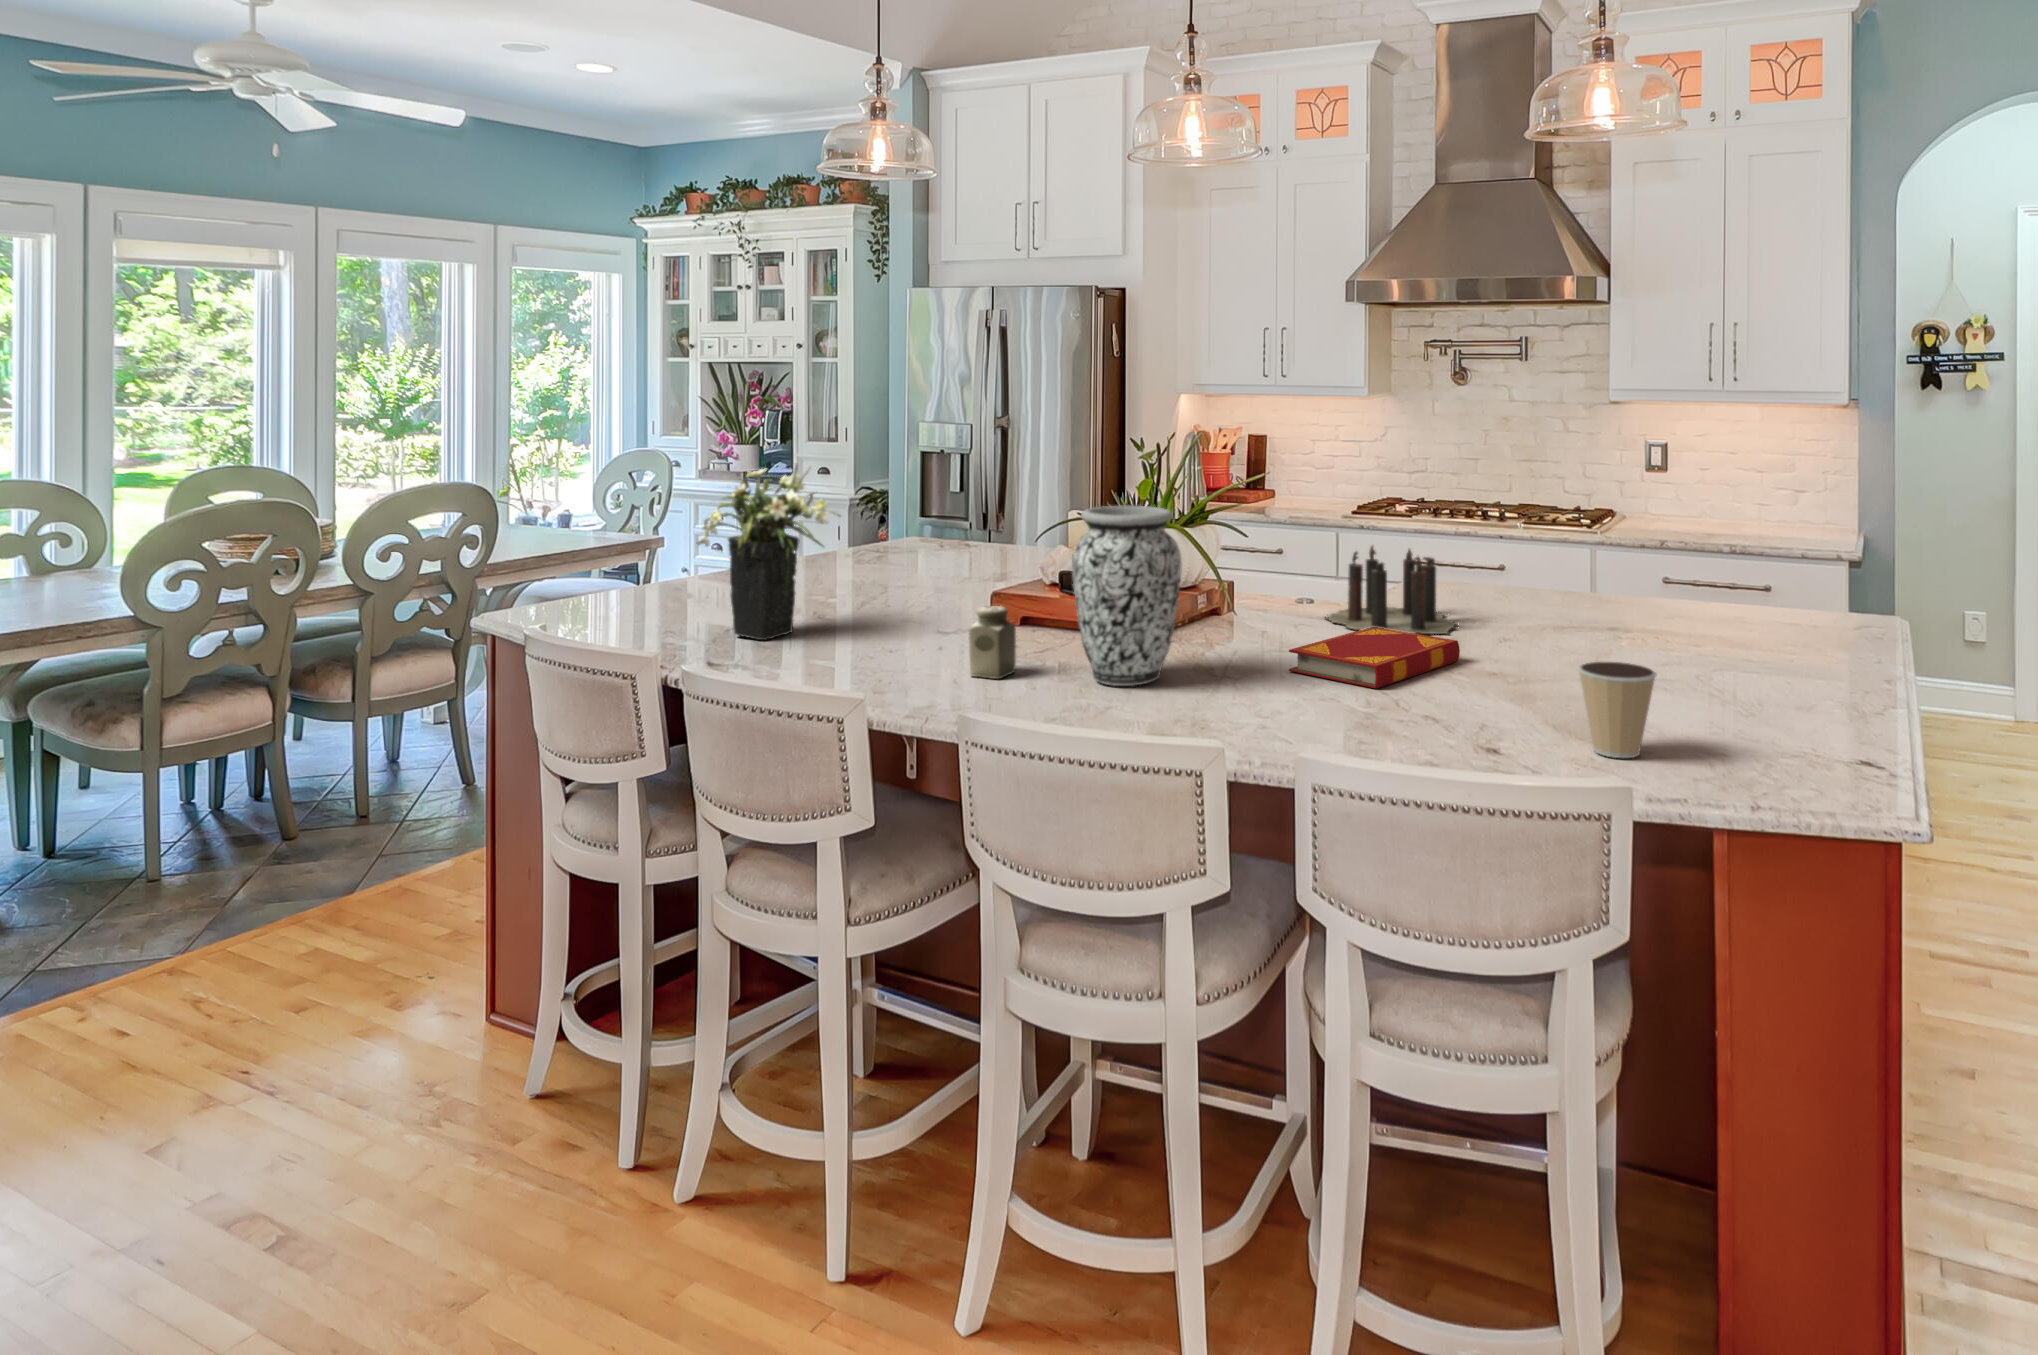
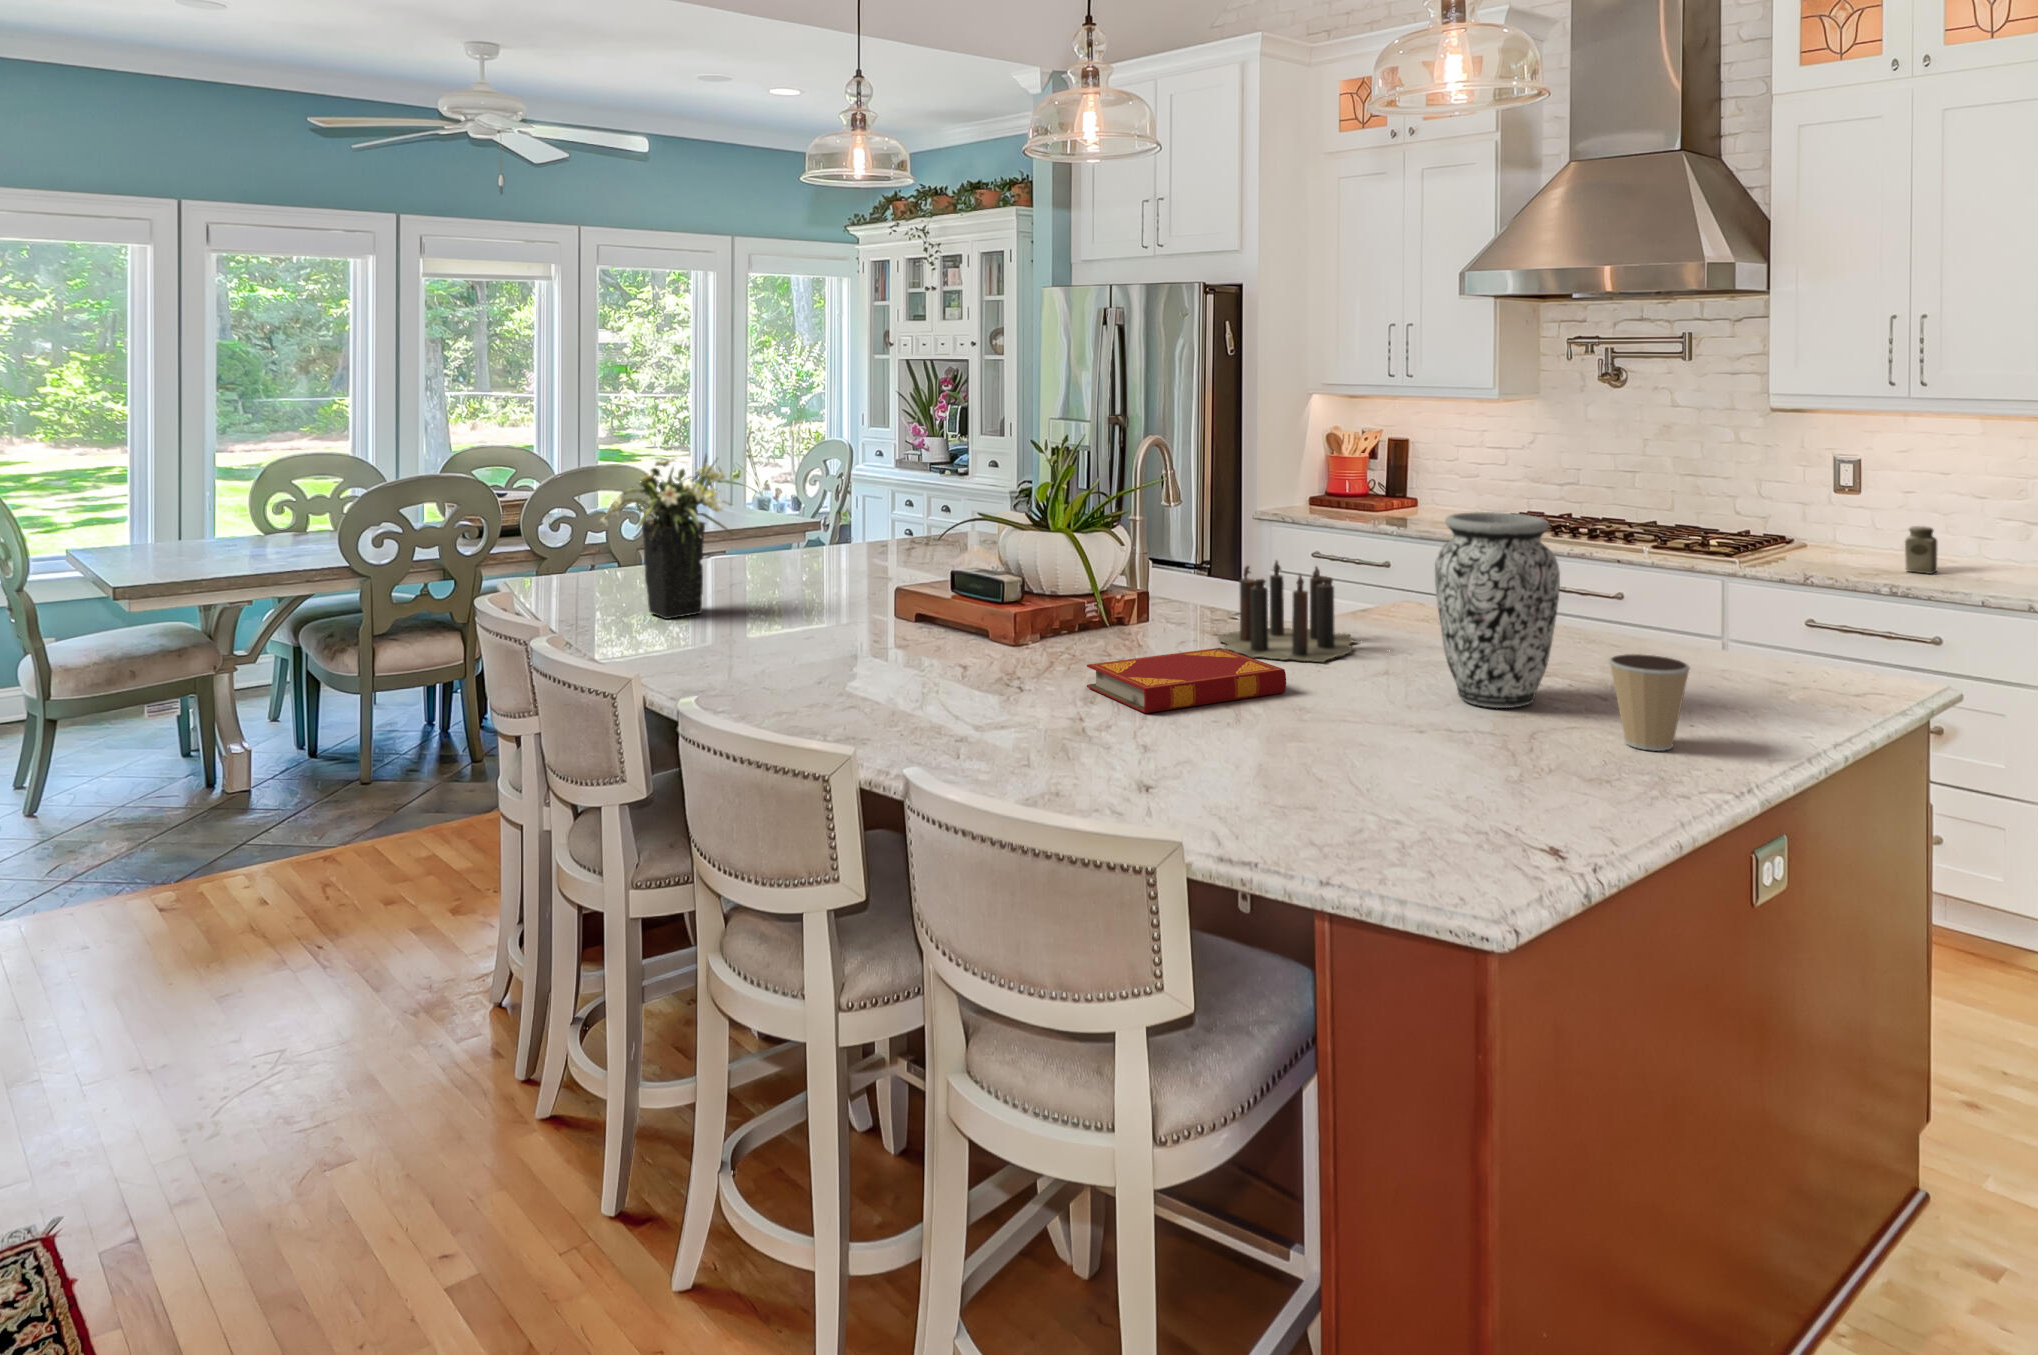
vase: present [1072,506,1182,686] -> present [1435,512,1560,708]
salt shaker: present [969,606,1016,679] -> present [1905,526,1937,574]
coffee cup: present [1578,662,1657,758] -> present [1609,654,1690,751]

